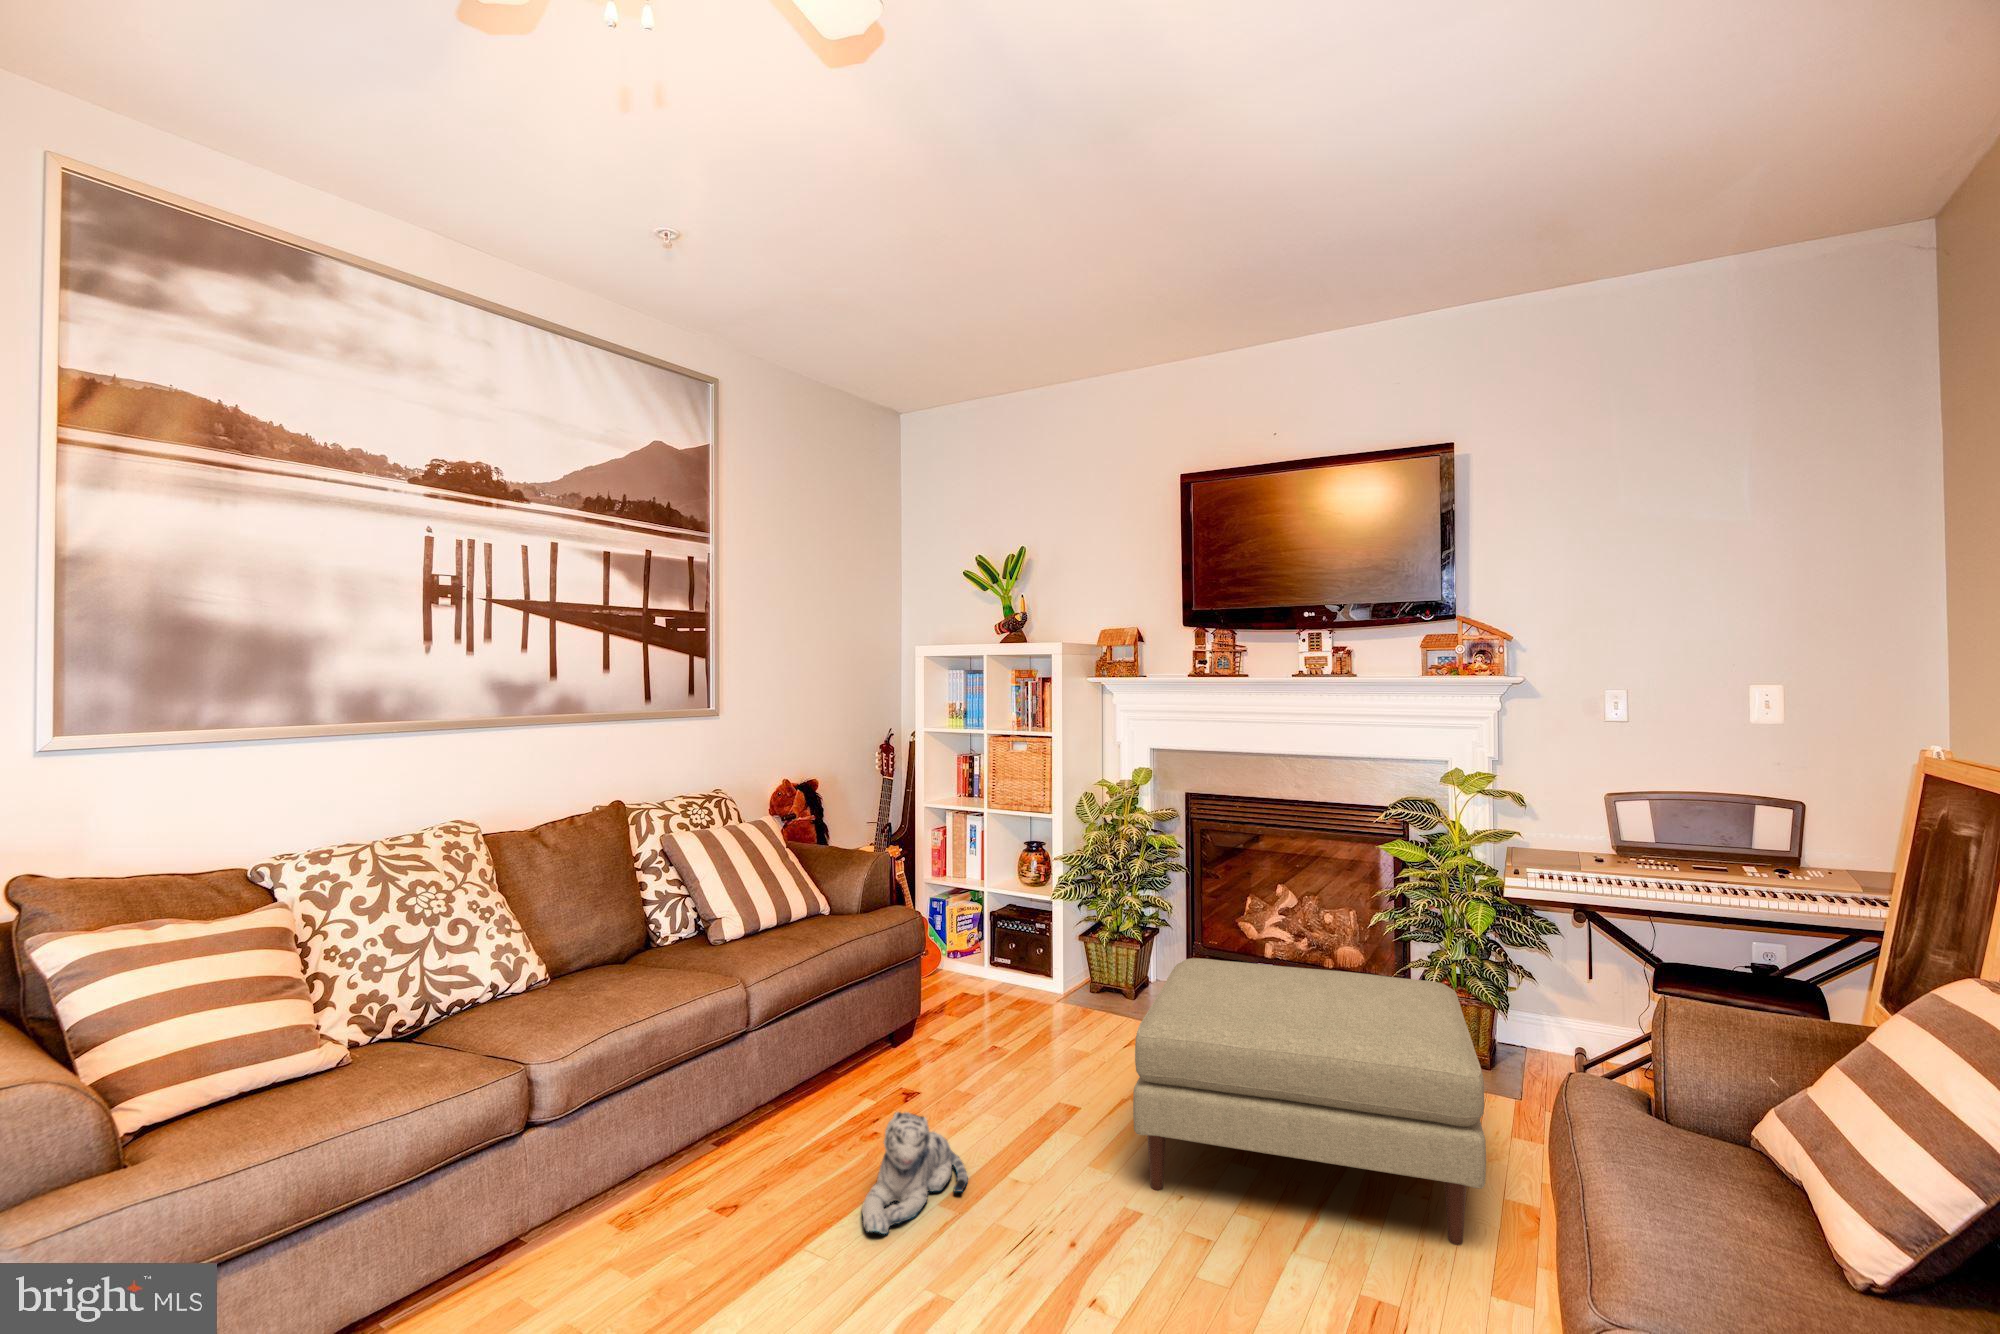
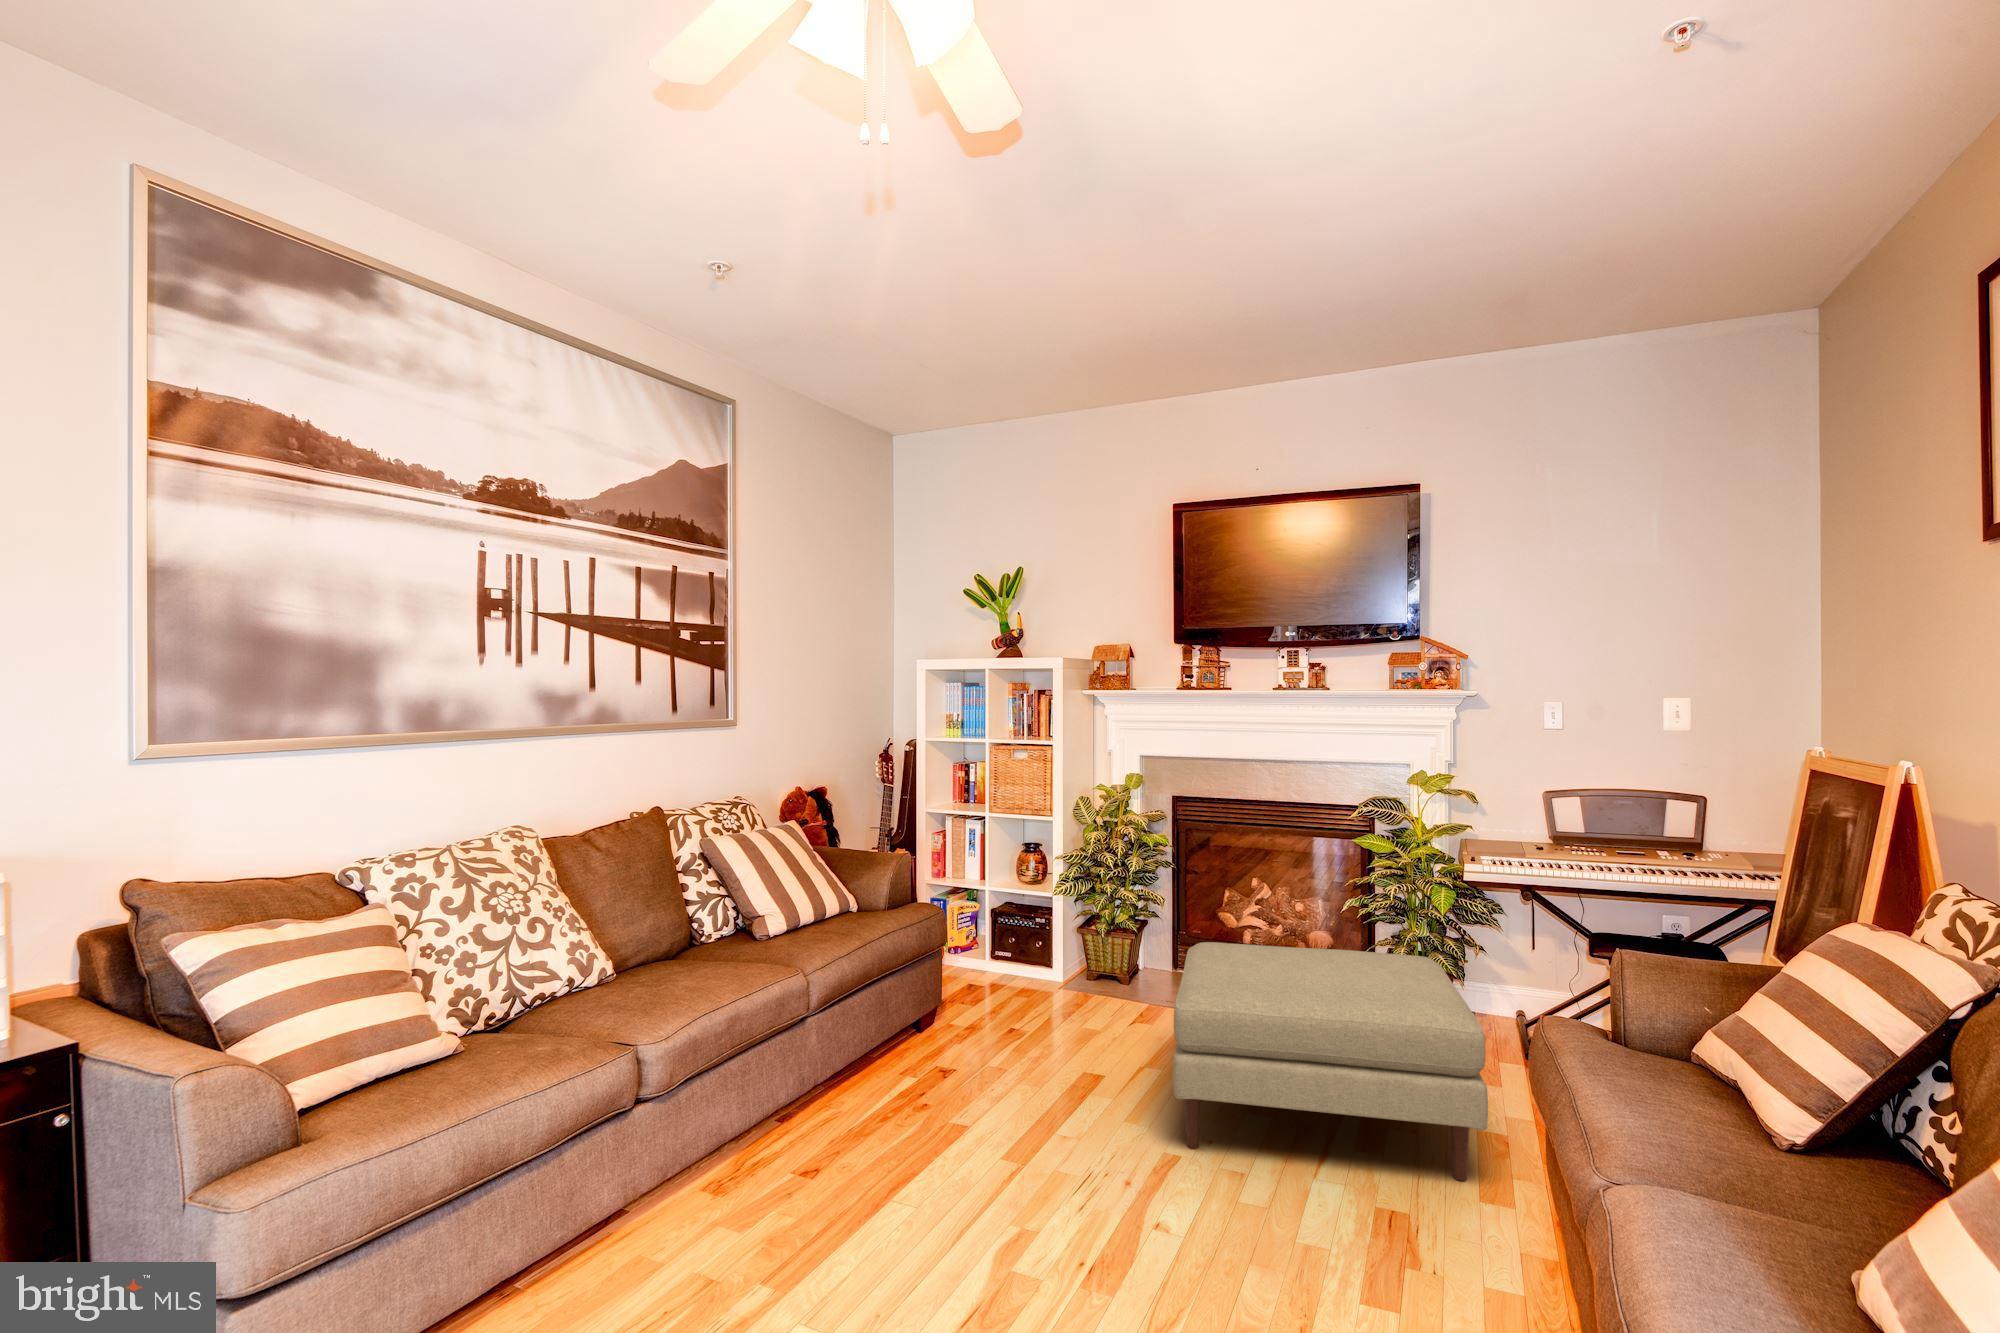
plush toy: present [862,1112,968,1234] -> none [934,1086,1023,1198]

